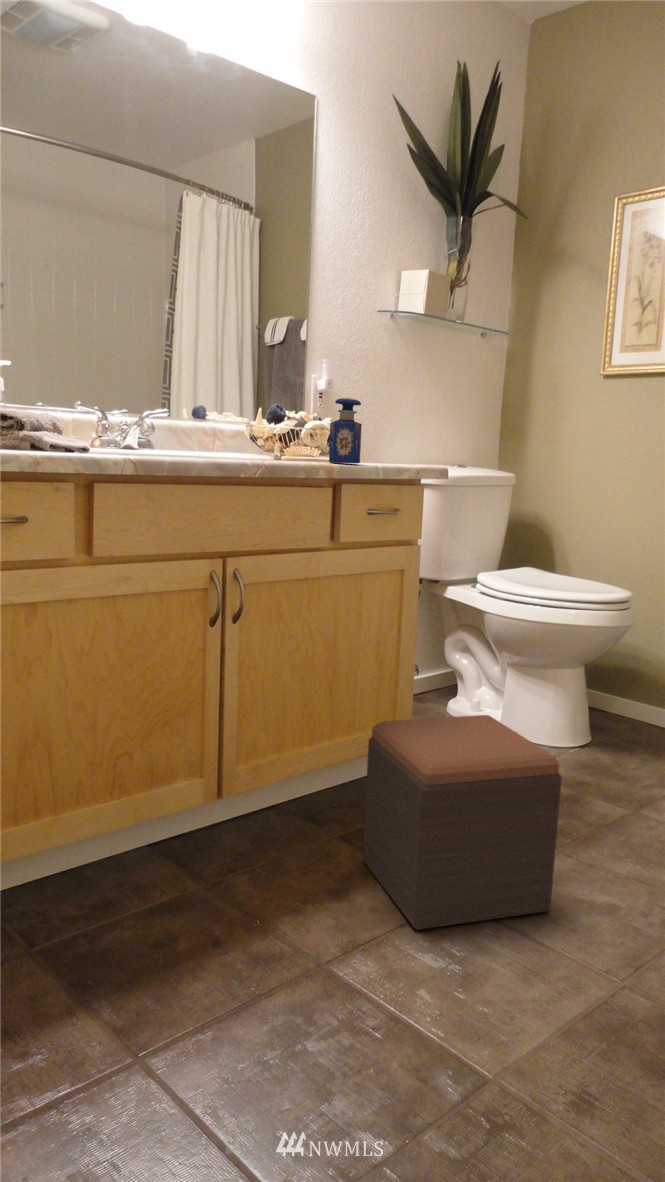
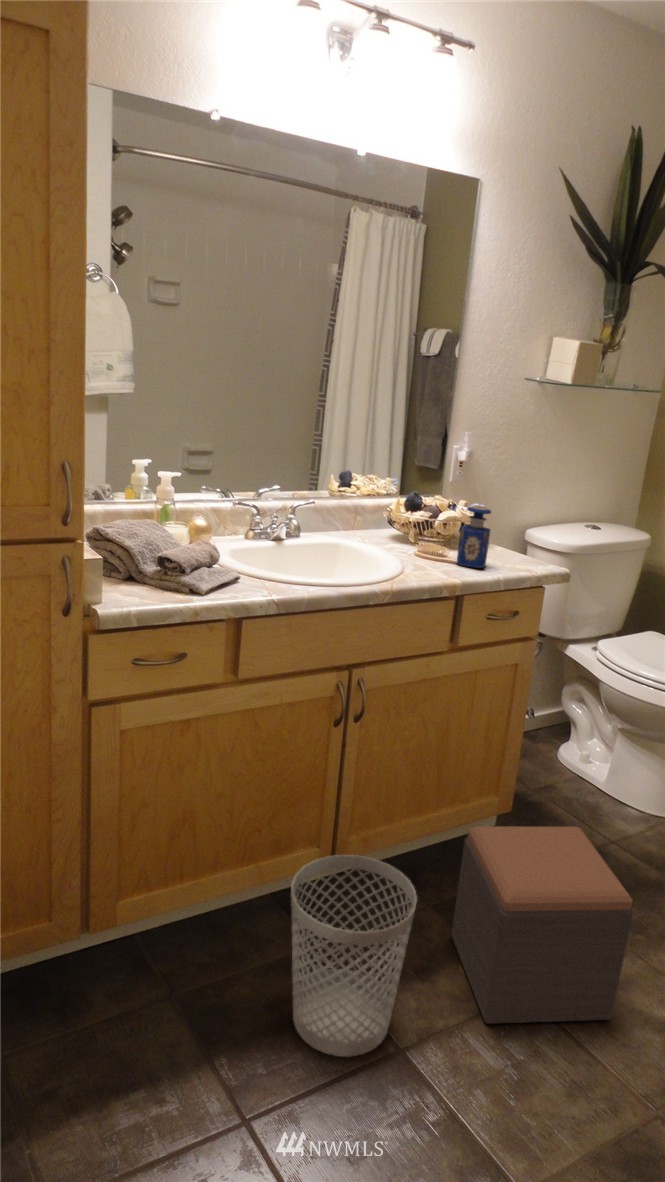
wastebasket: none [177,750,326,979] -> present [291,855,417,1057]

